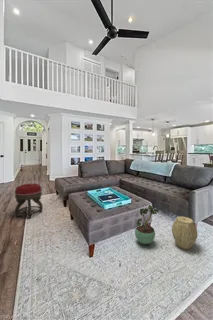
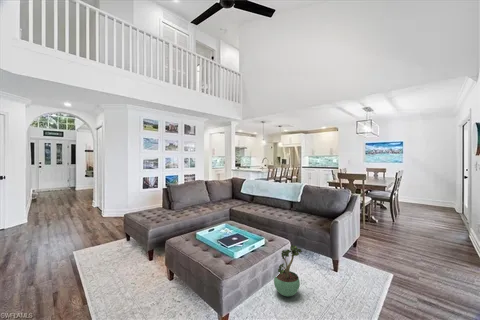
footstool: present [15,183,43,219] -> none [75,225,121,285]
woven basket: present [172,216,198,249] -> none [317,255,347,295]

